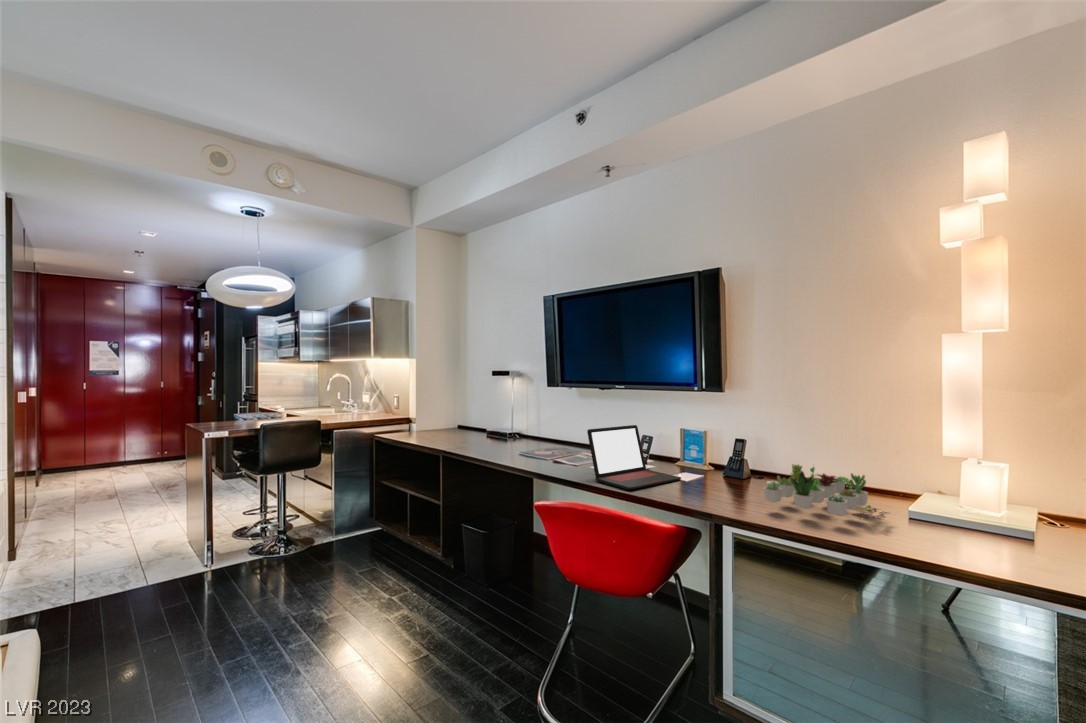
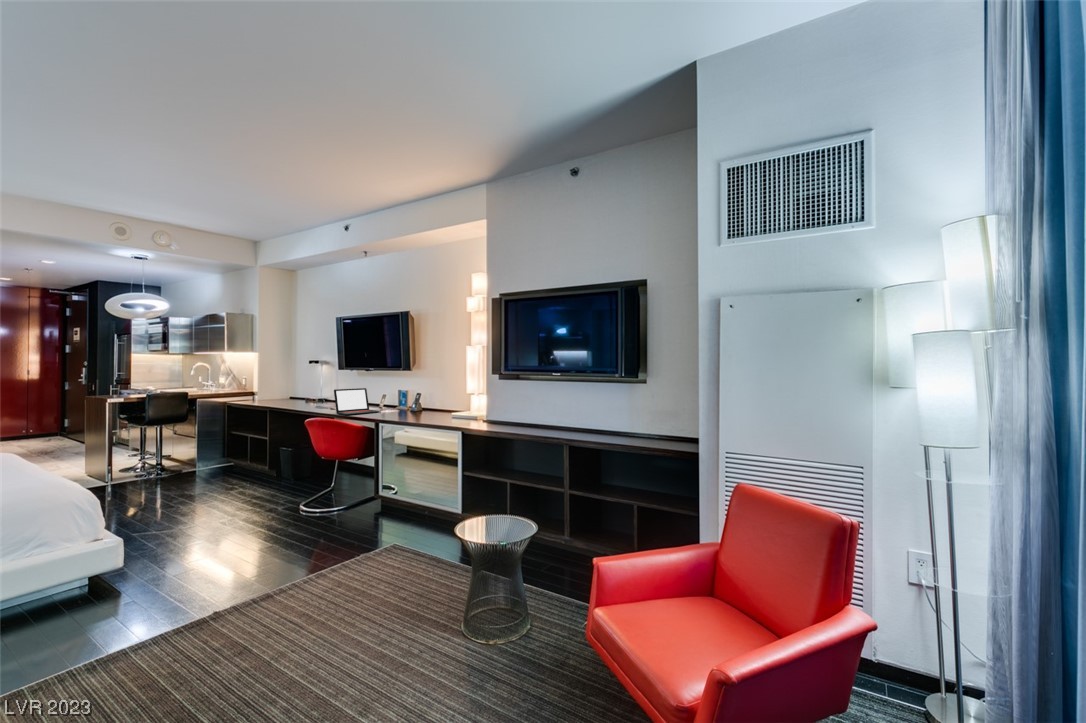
succulent plant: present [764,464,887,519] -> none [391,398,437,417]

